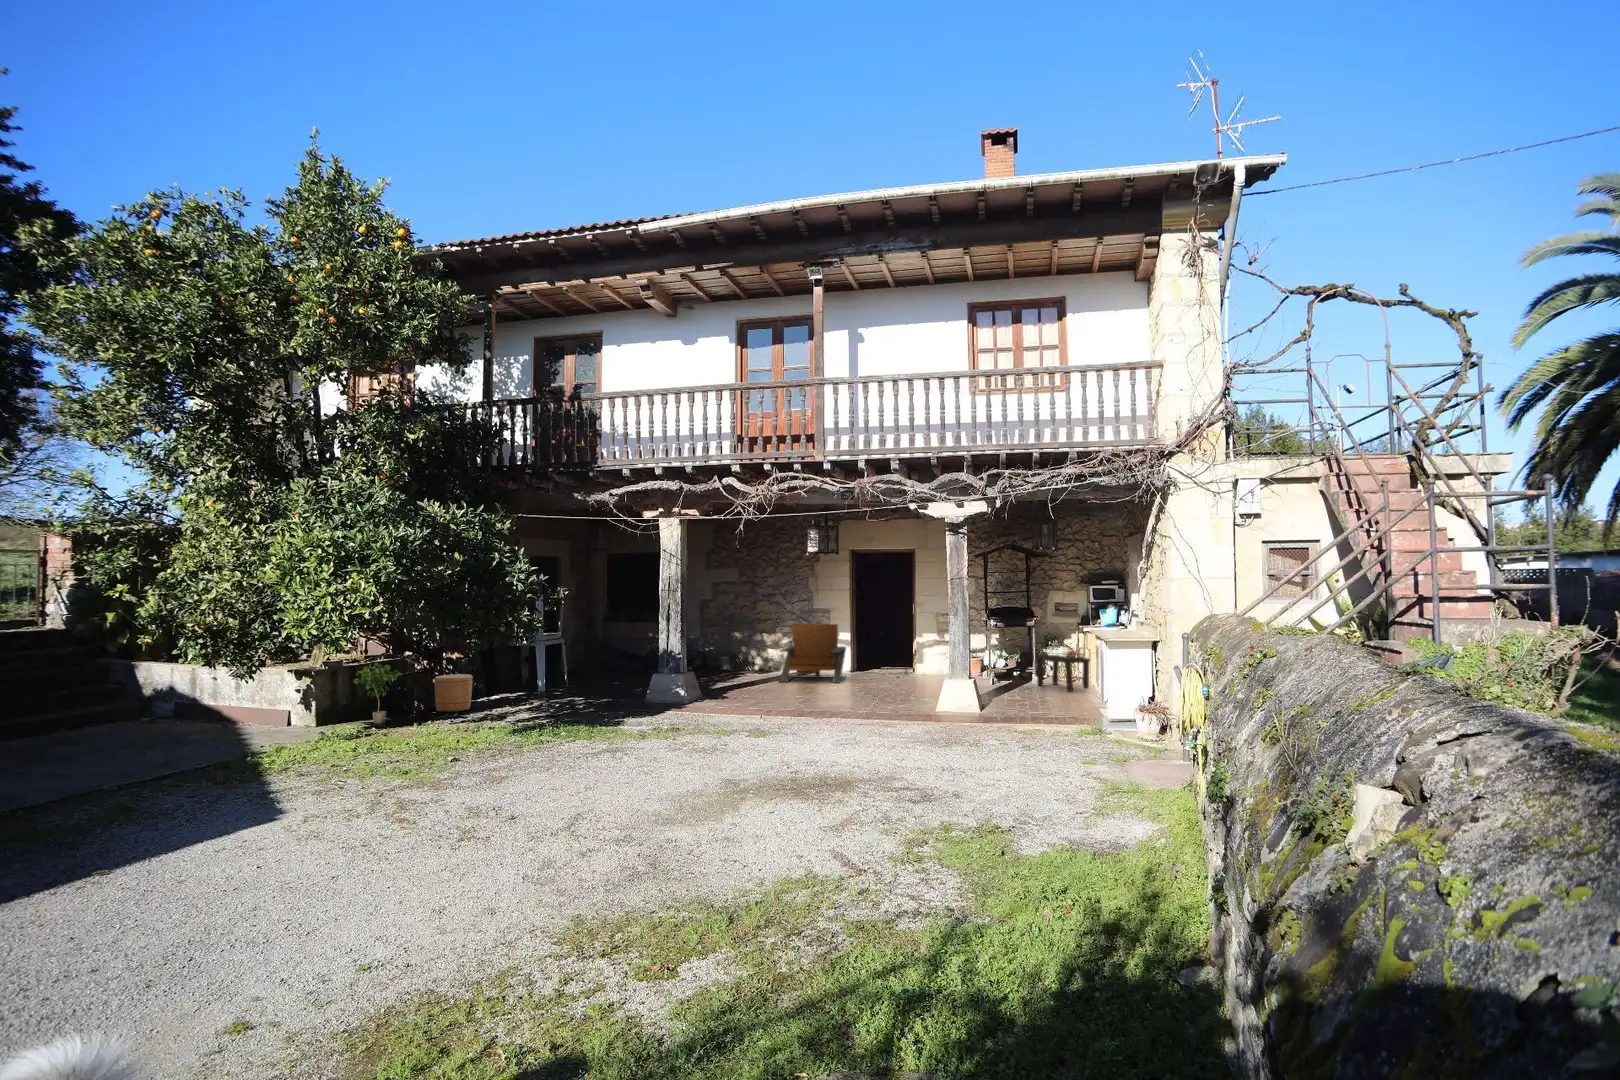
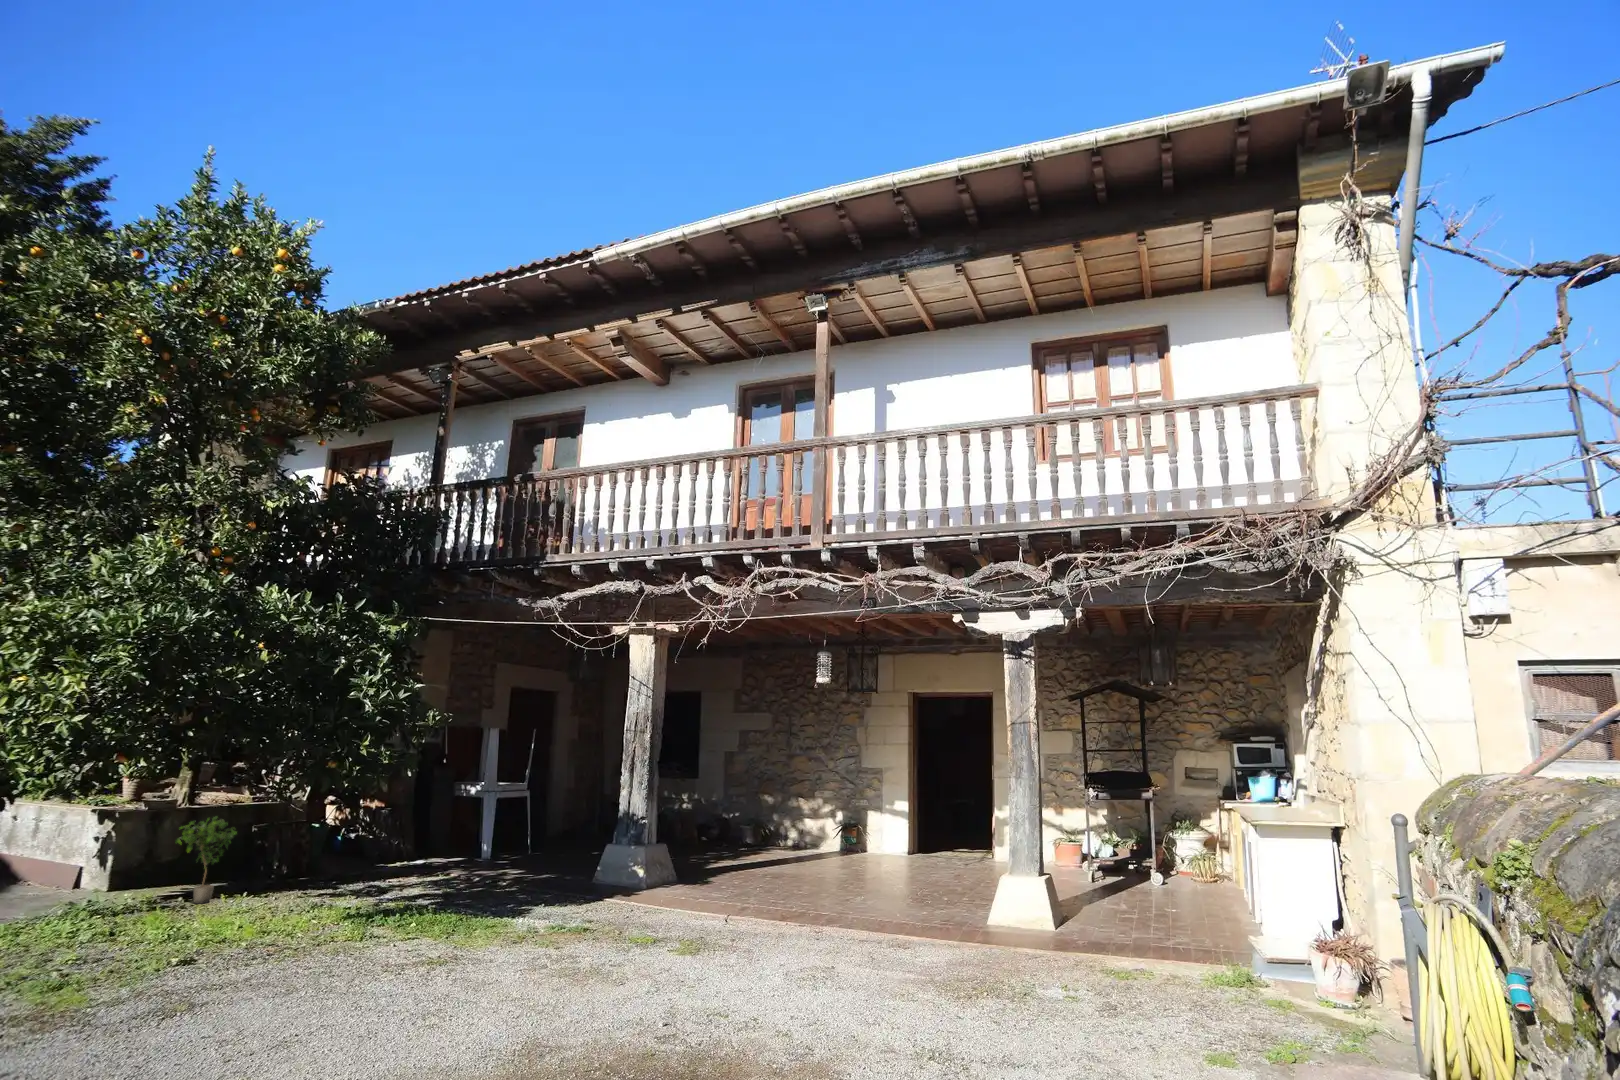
lounge chair: present [780,624,846,683] -> none [795,783,892,869]
bench: present [1036,654,1090,692] -> none [1156,839,1239,902]
woven basket: present [434,674,473,712] -> none [304,836,360,888]

